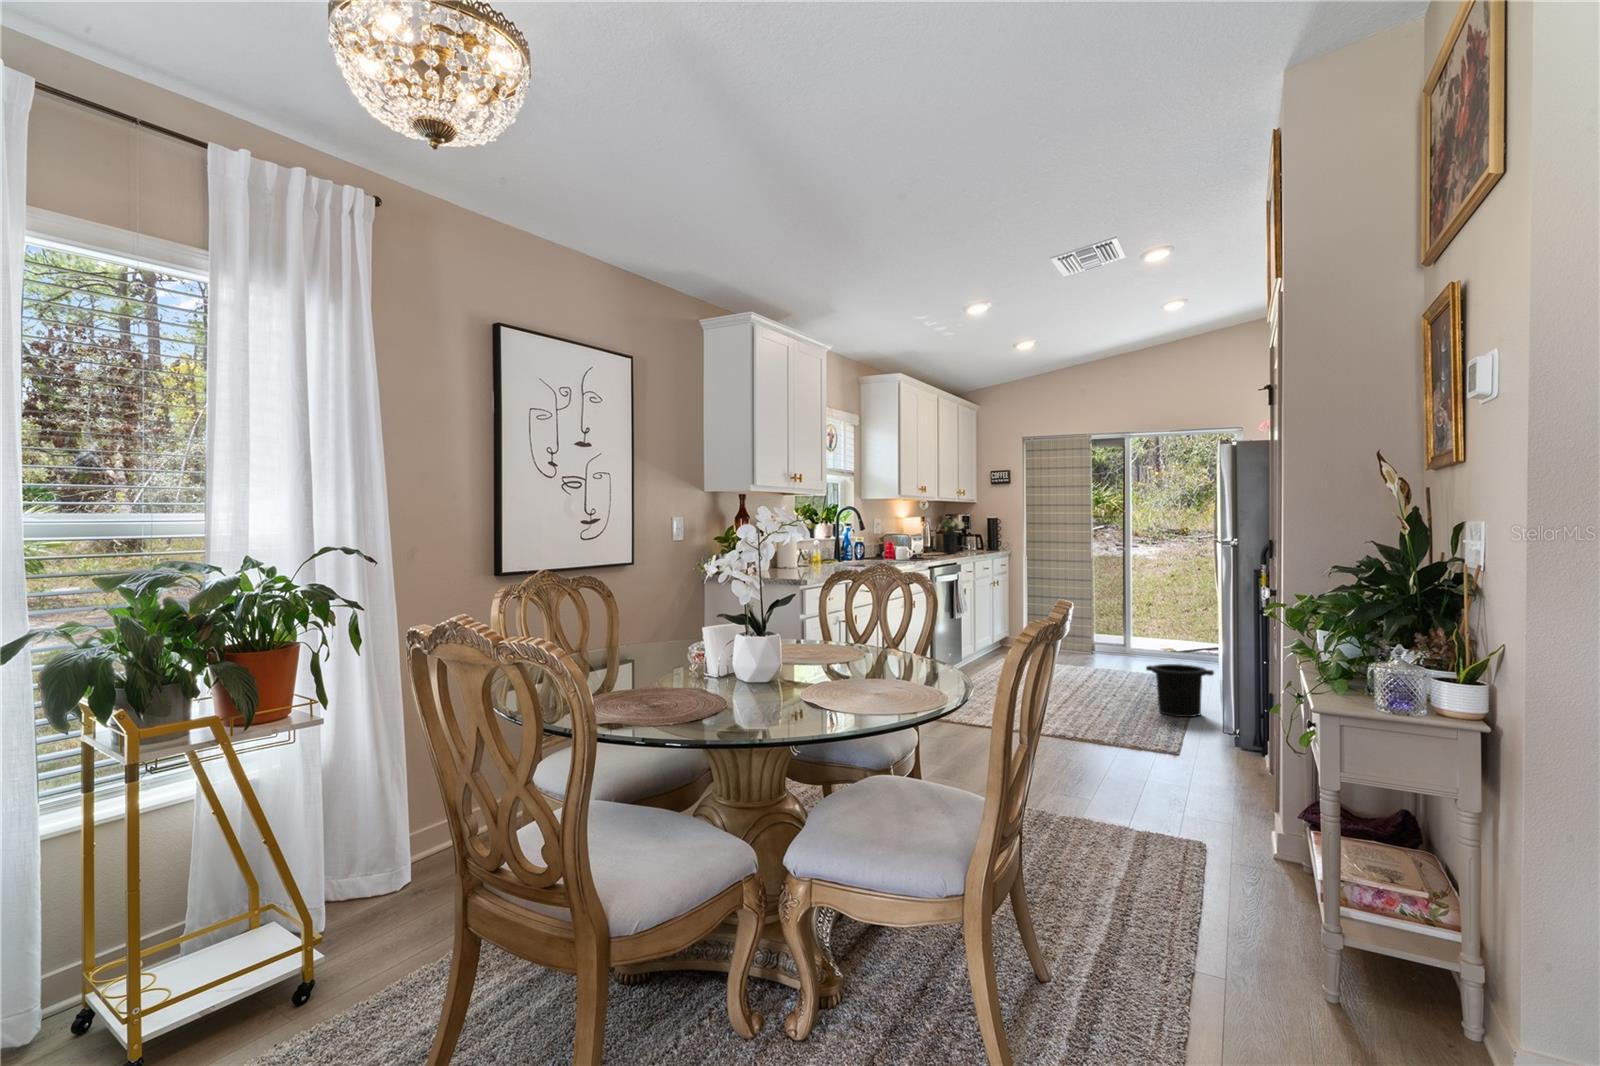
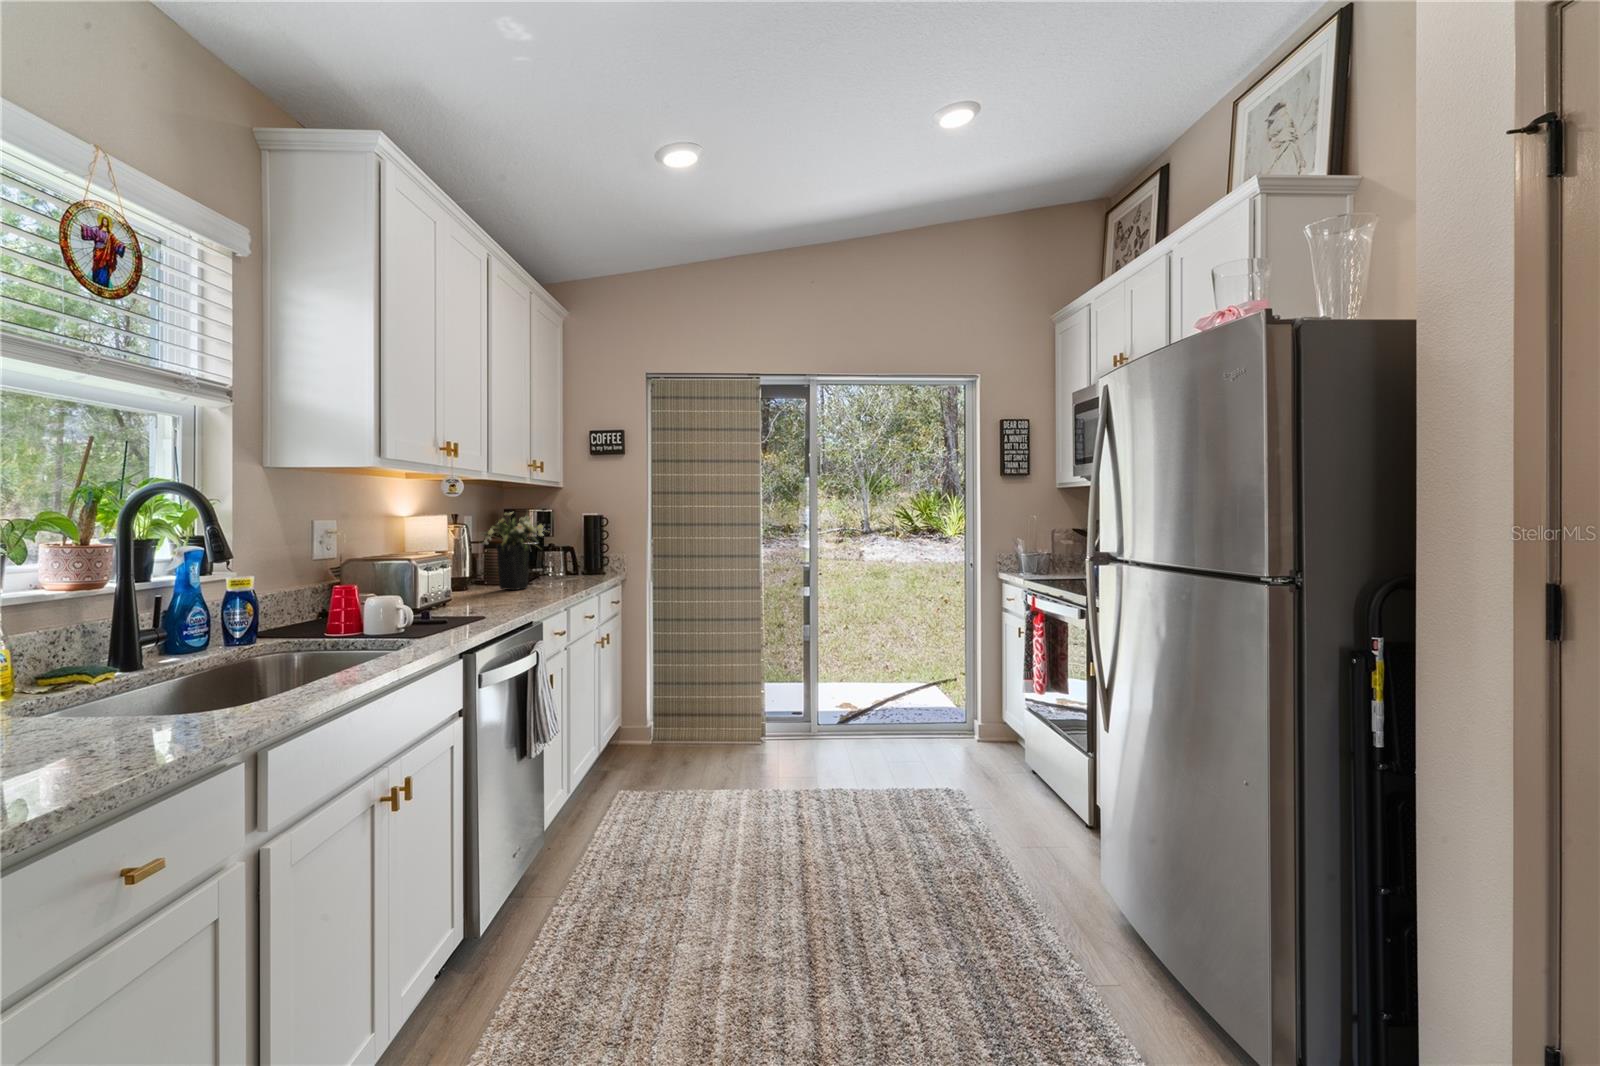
trash can: present [1146,664,1214,717] -> none [977,830,1116,974]

